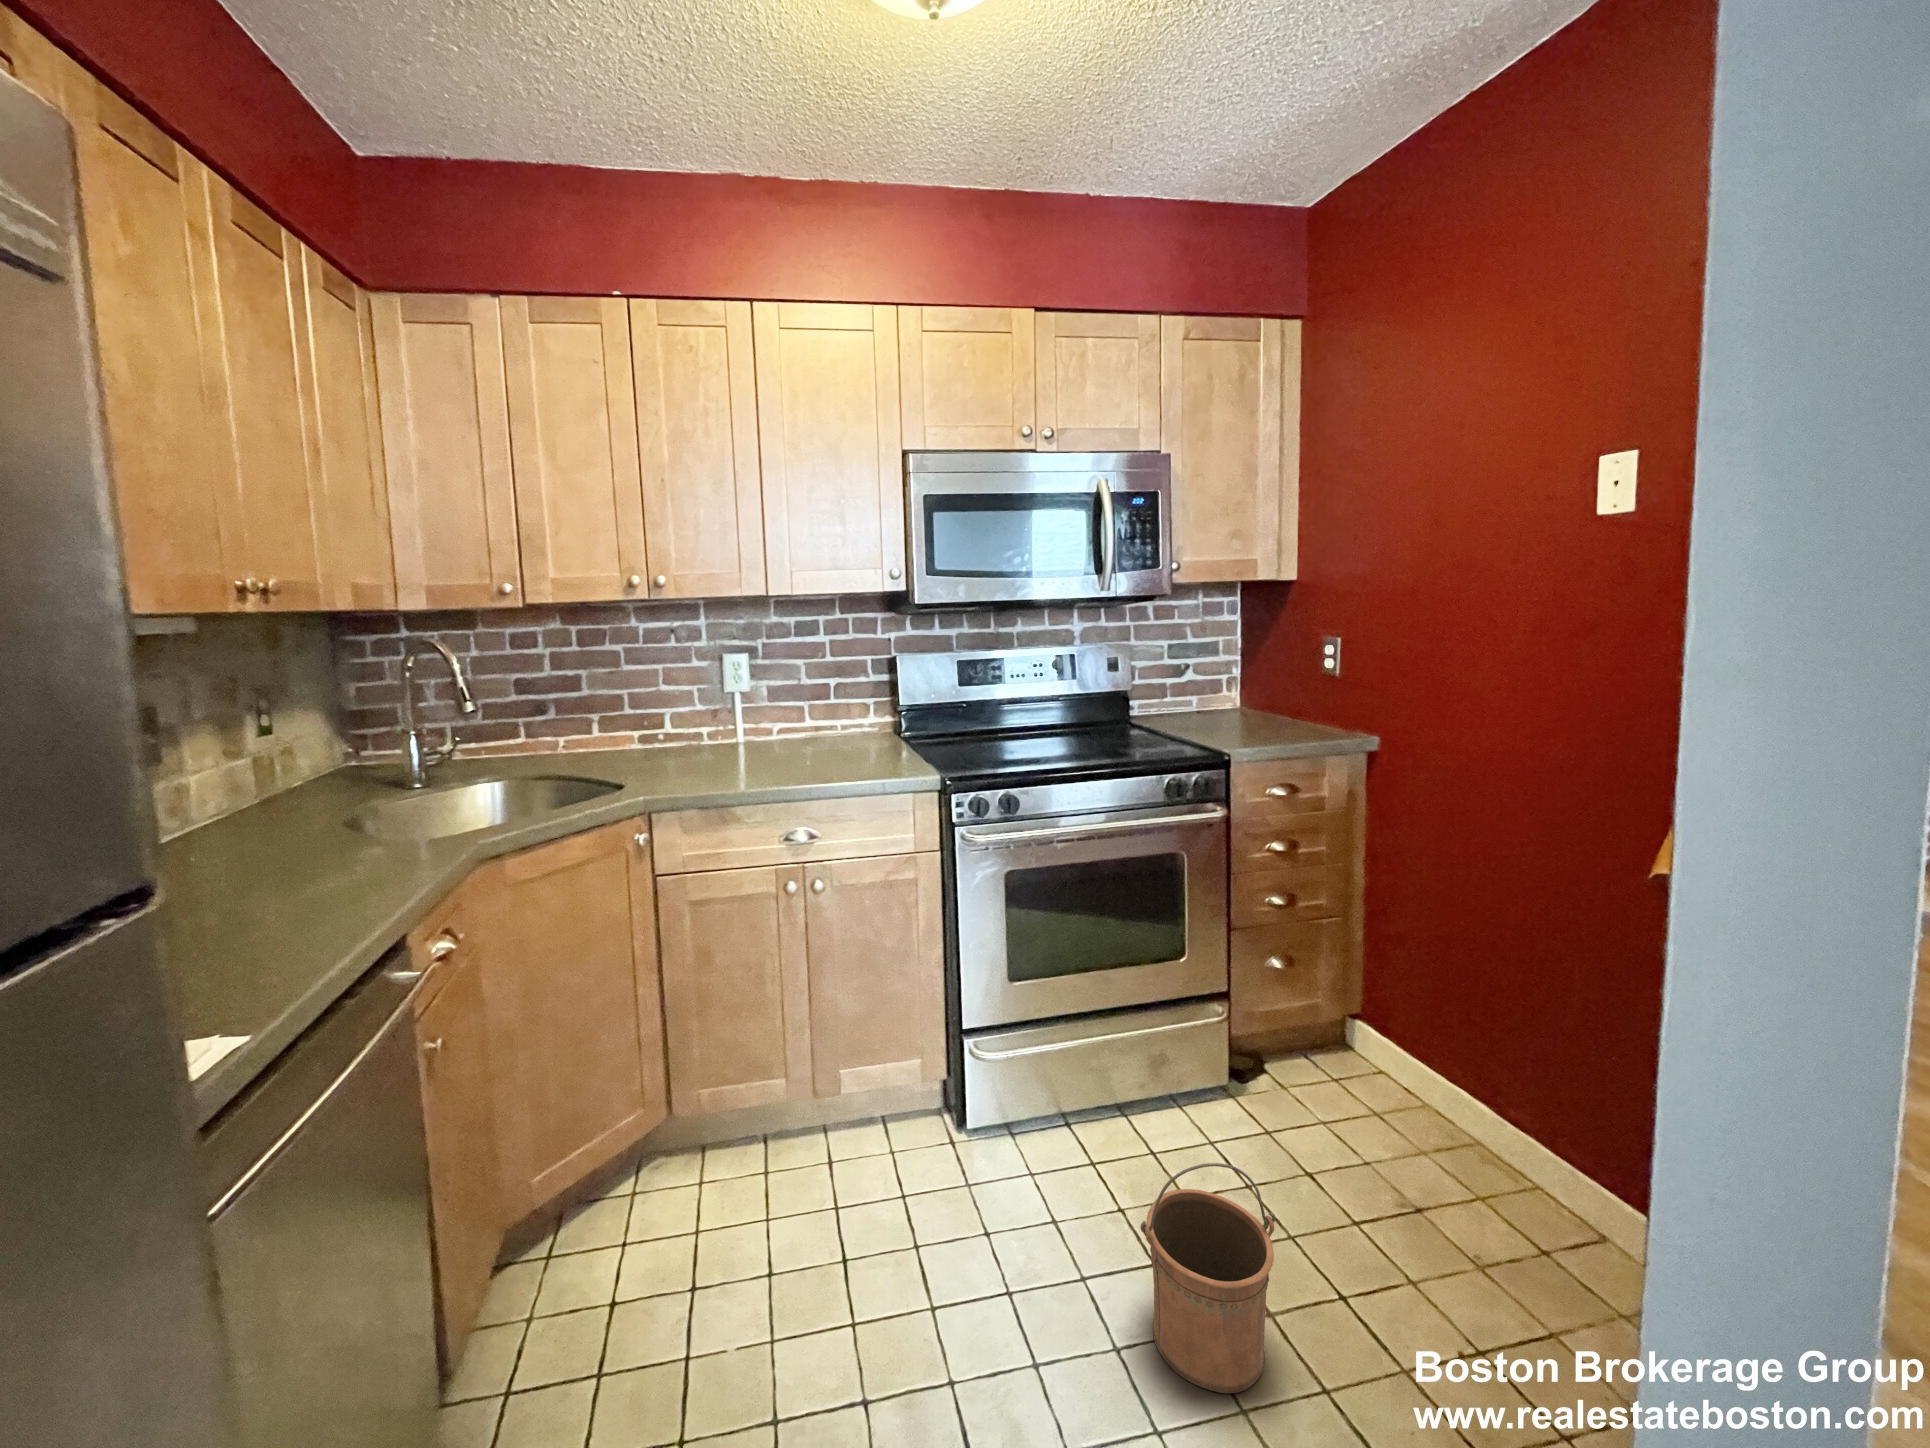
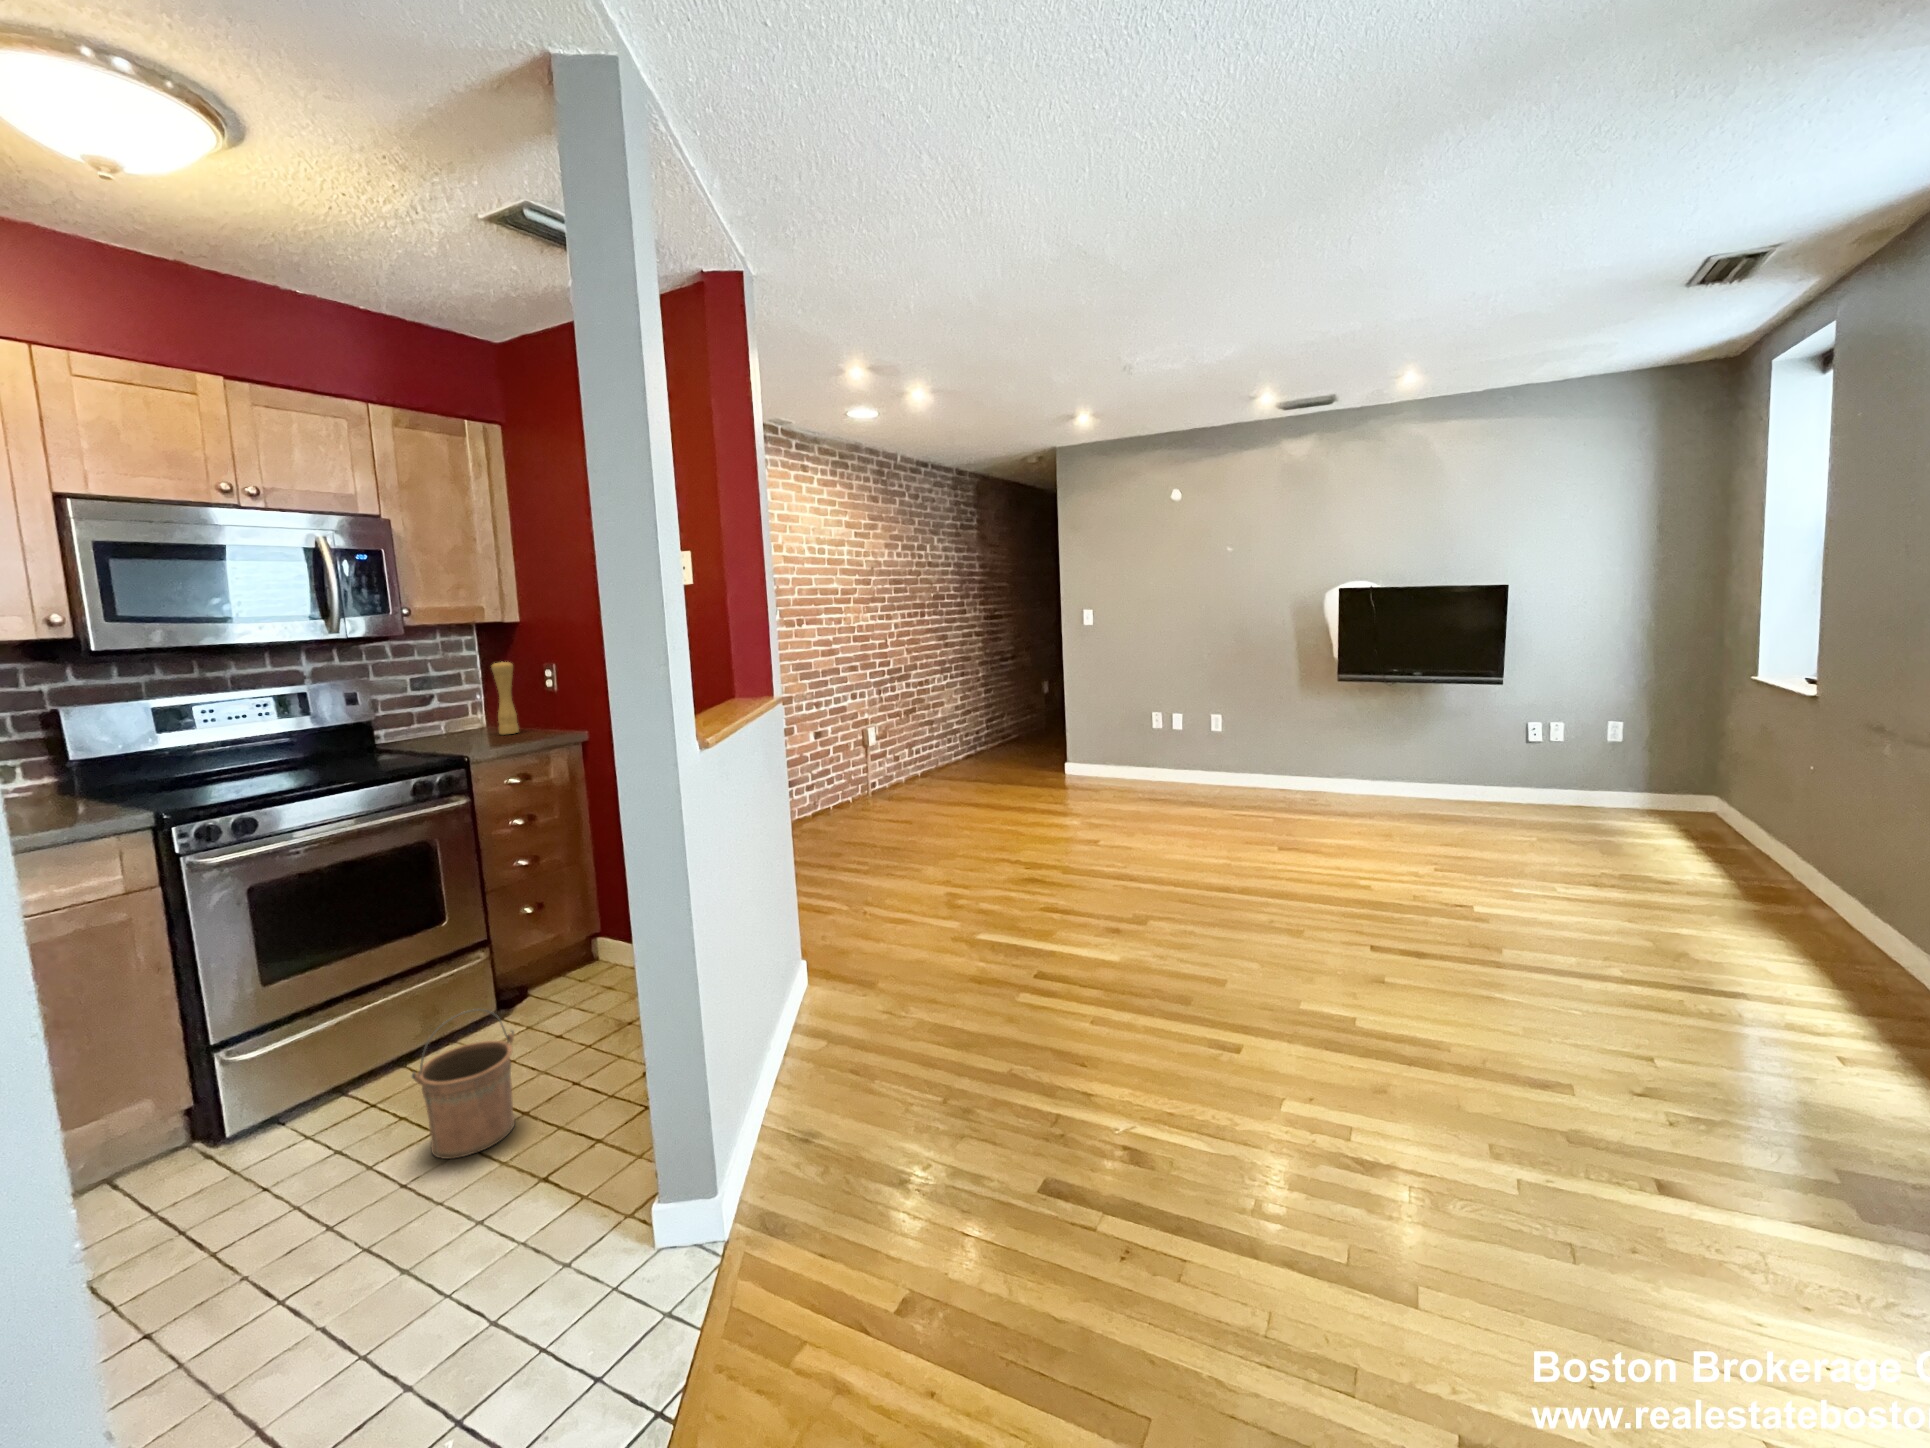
pepper mill: none [1257,630,1283,724] -> present [491,662,519,735]

